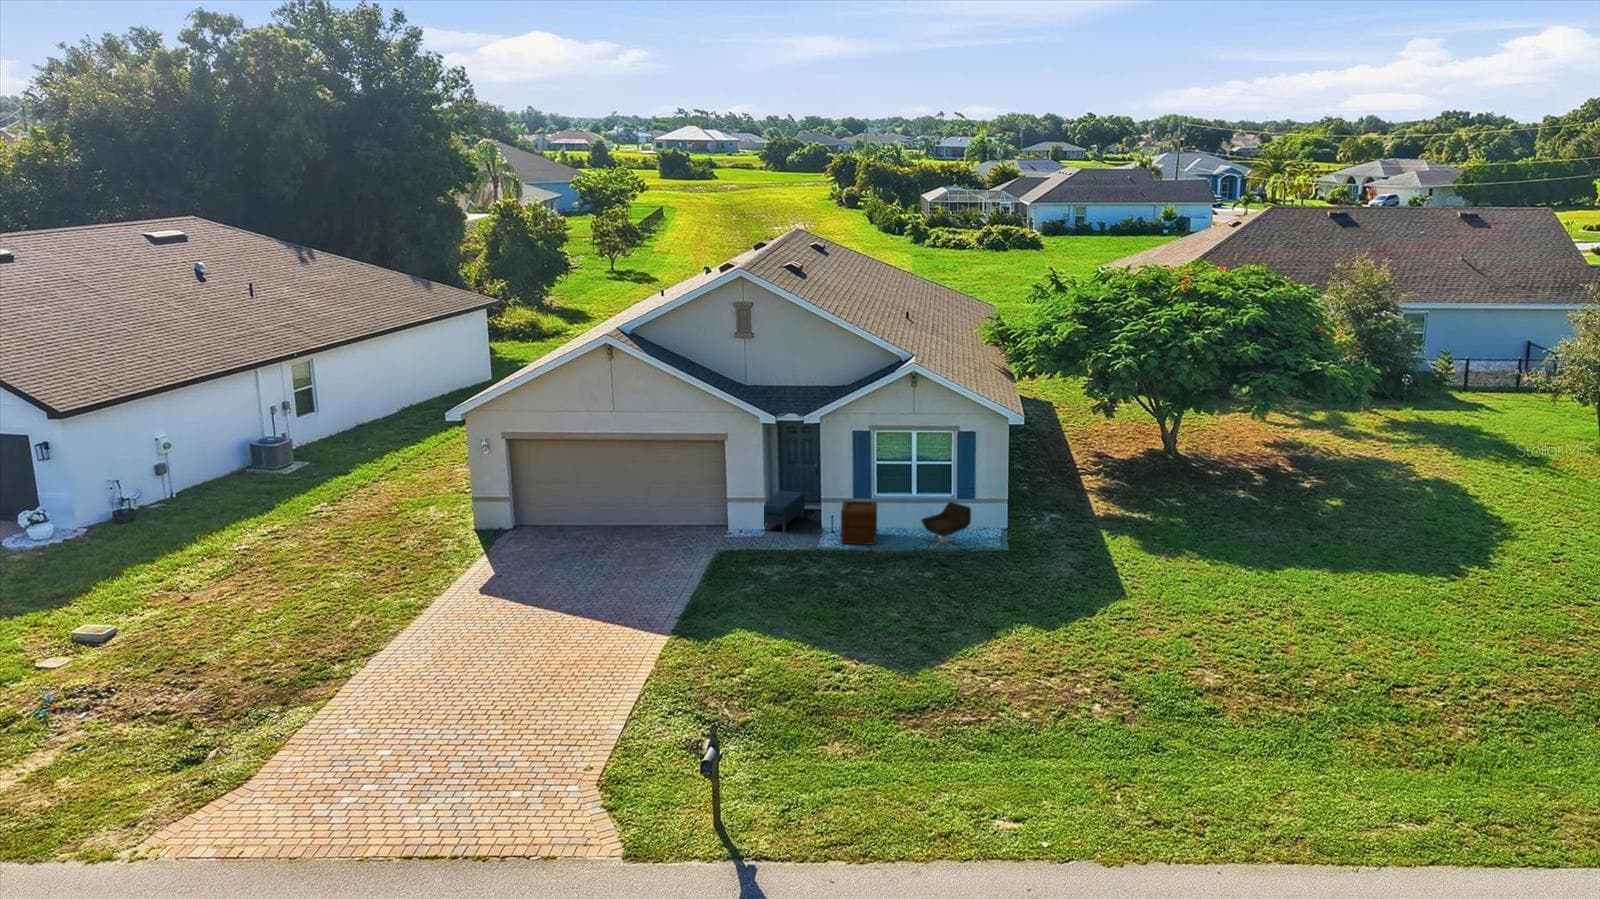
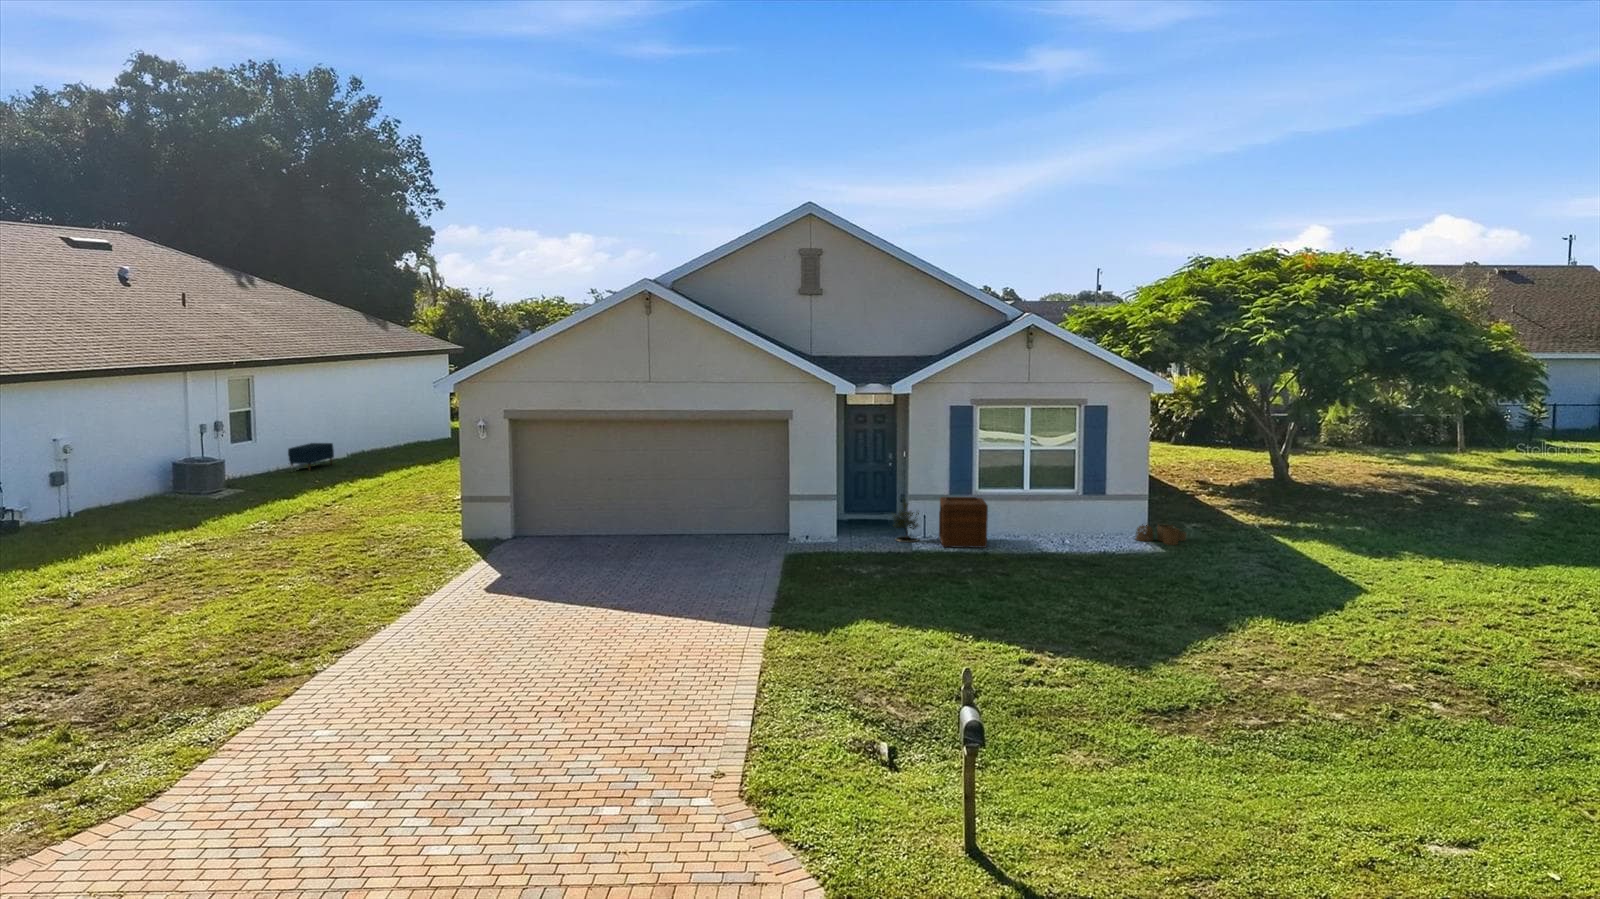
bench: present [762,490,805,532] -> present [288,443,334,470]
potted tree: none [803,501,827,537] -> present [894,503,919,542]
lounge chair: present [921,502,971,543] -> none [1041,496,1105,549]
woven basket: none [999,523,1041,544] -> present [1136,524,1186,545]

